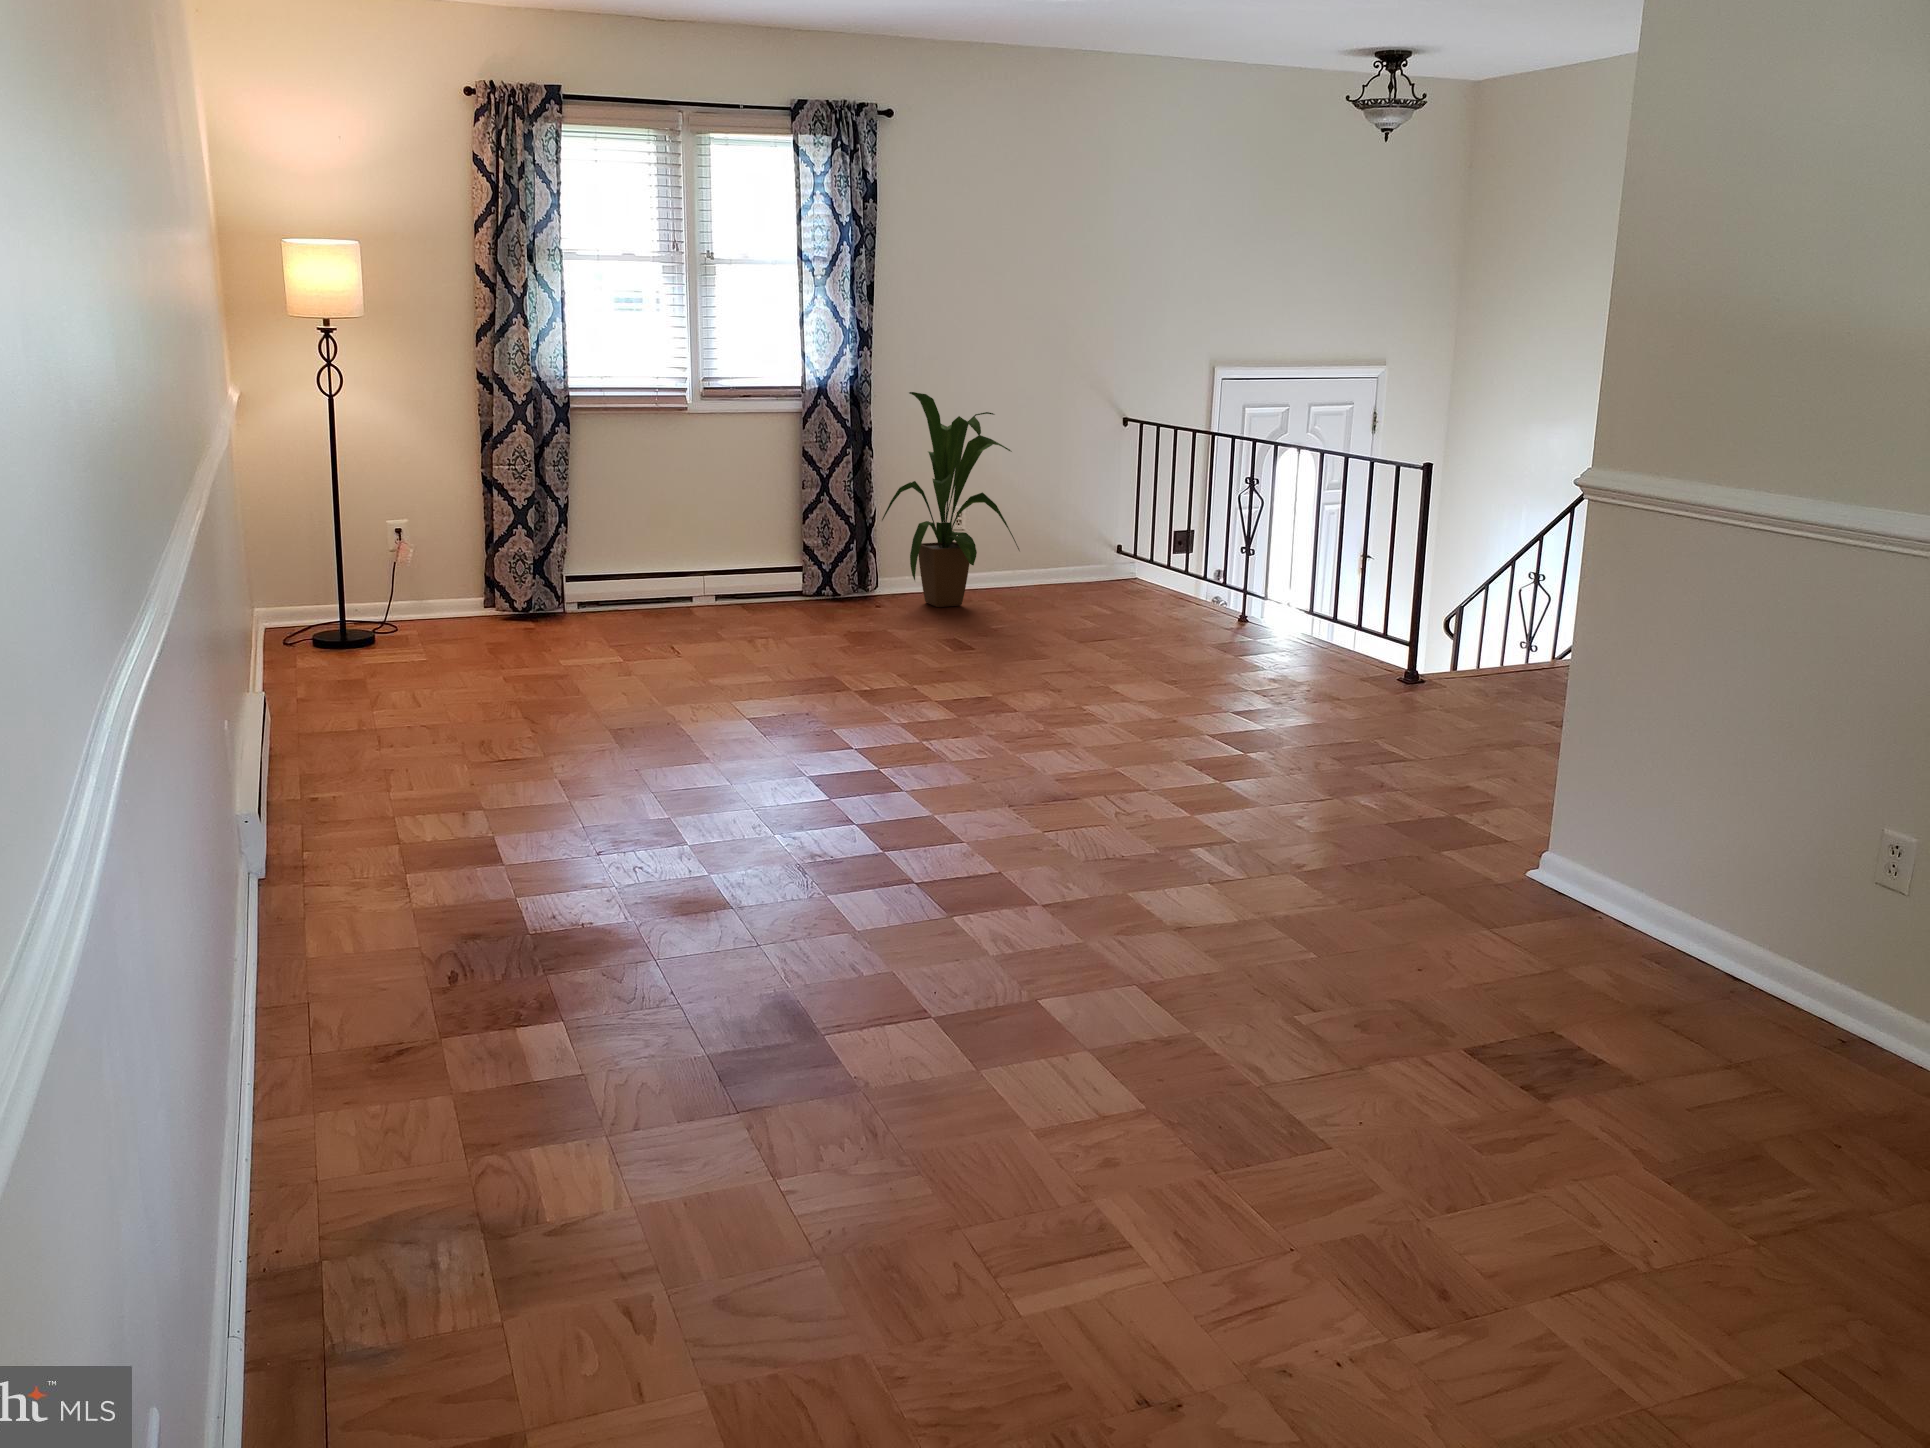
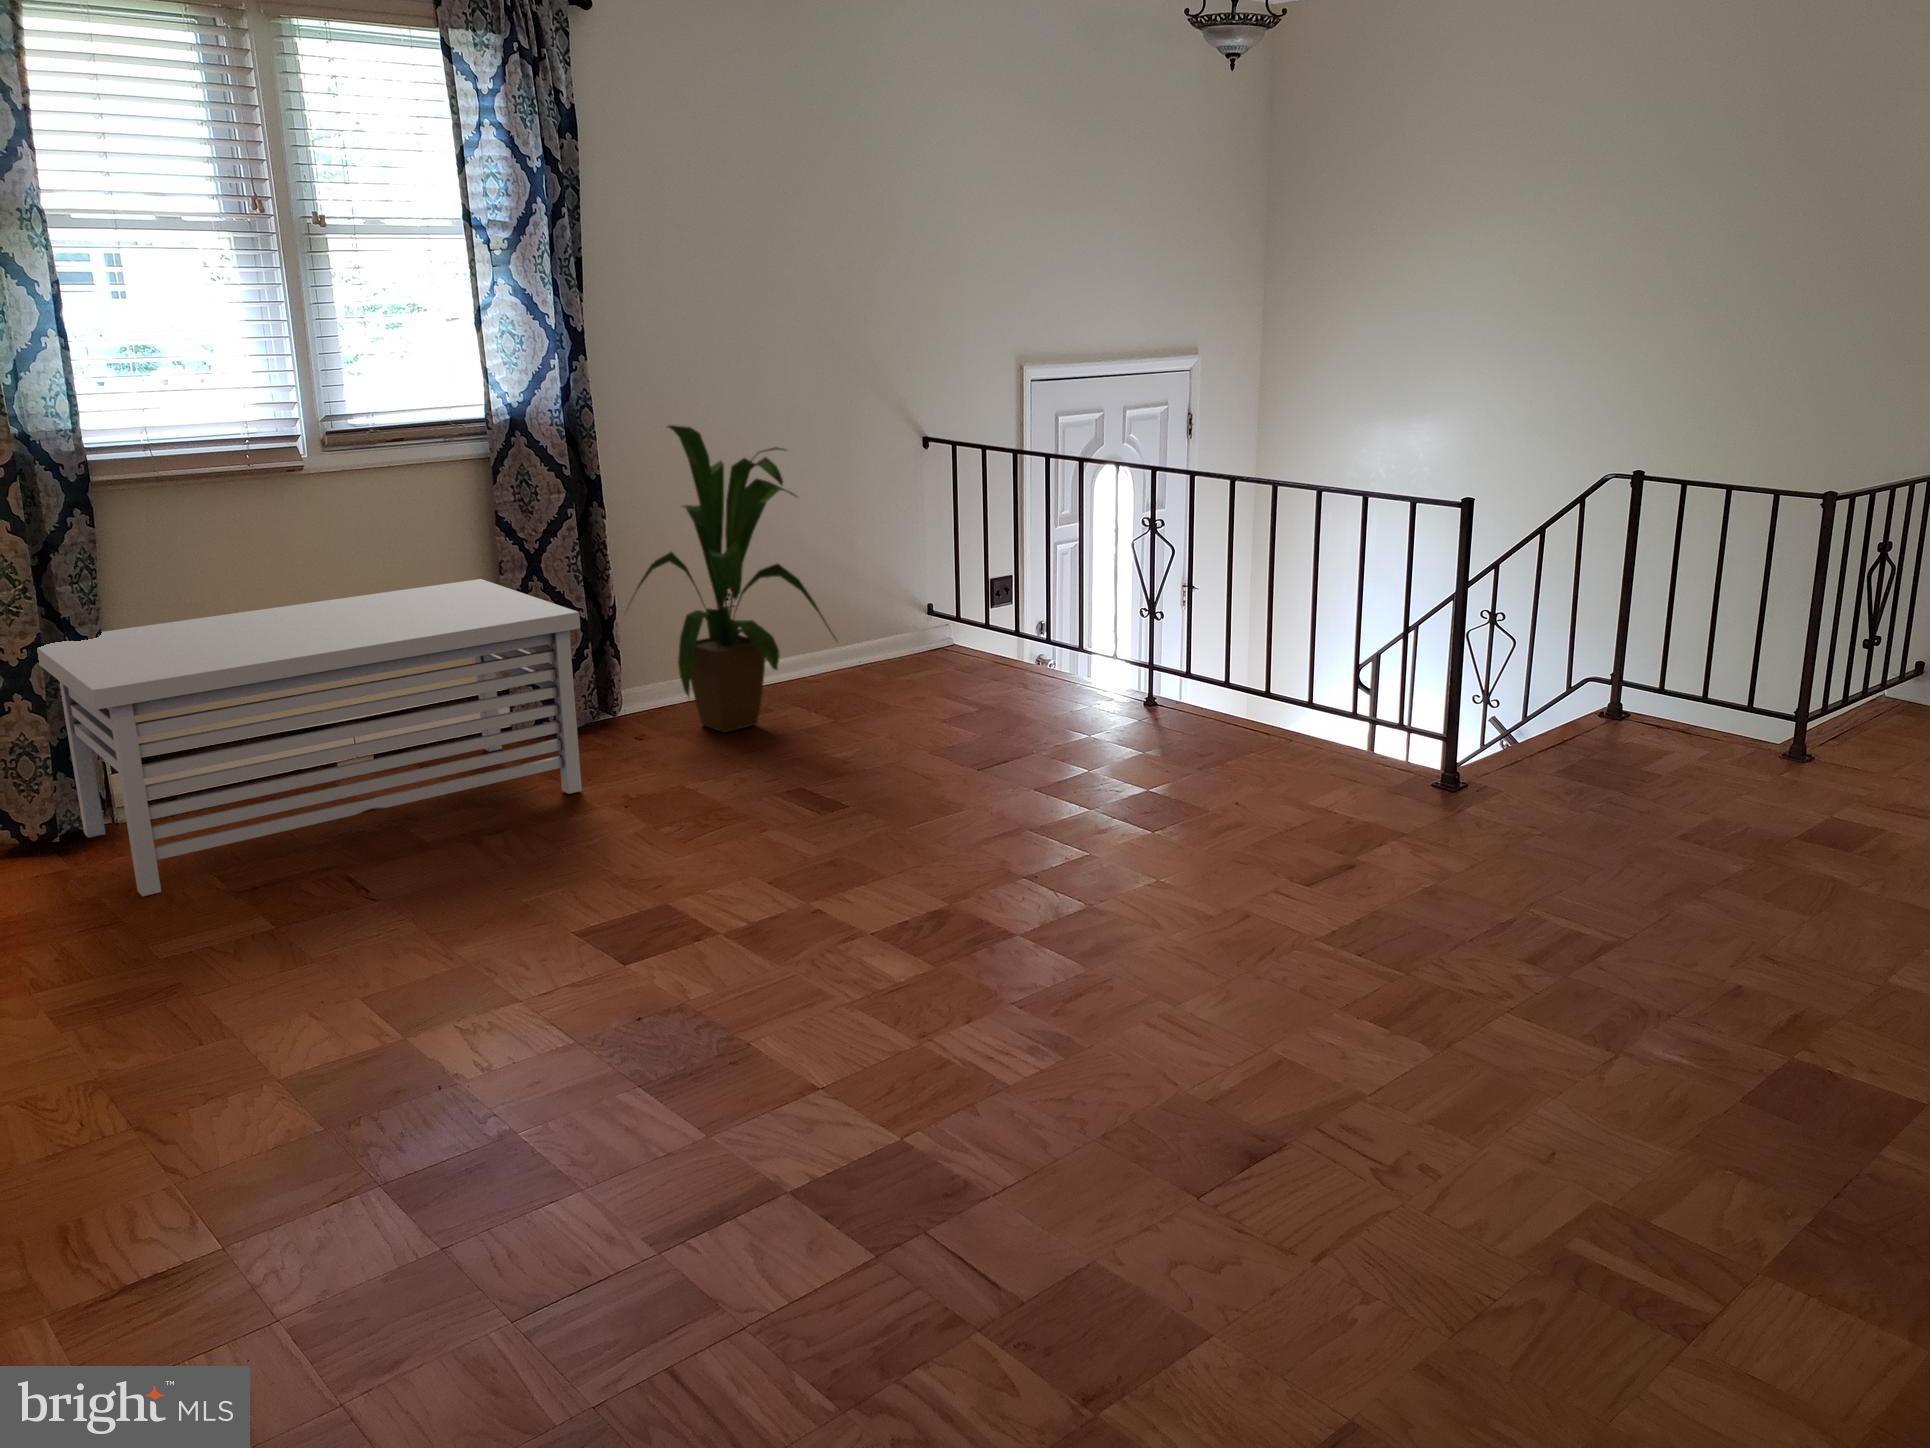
storage bench: none [529,489,835,643] -> present [37,579,582,896]

